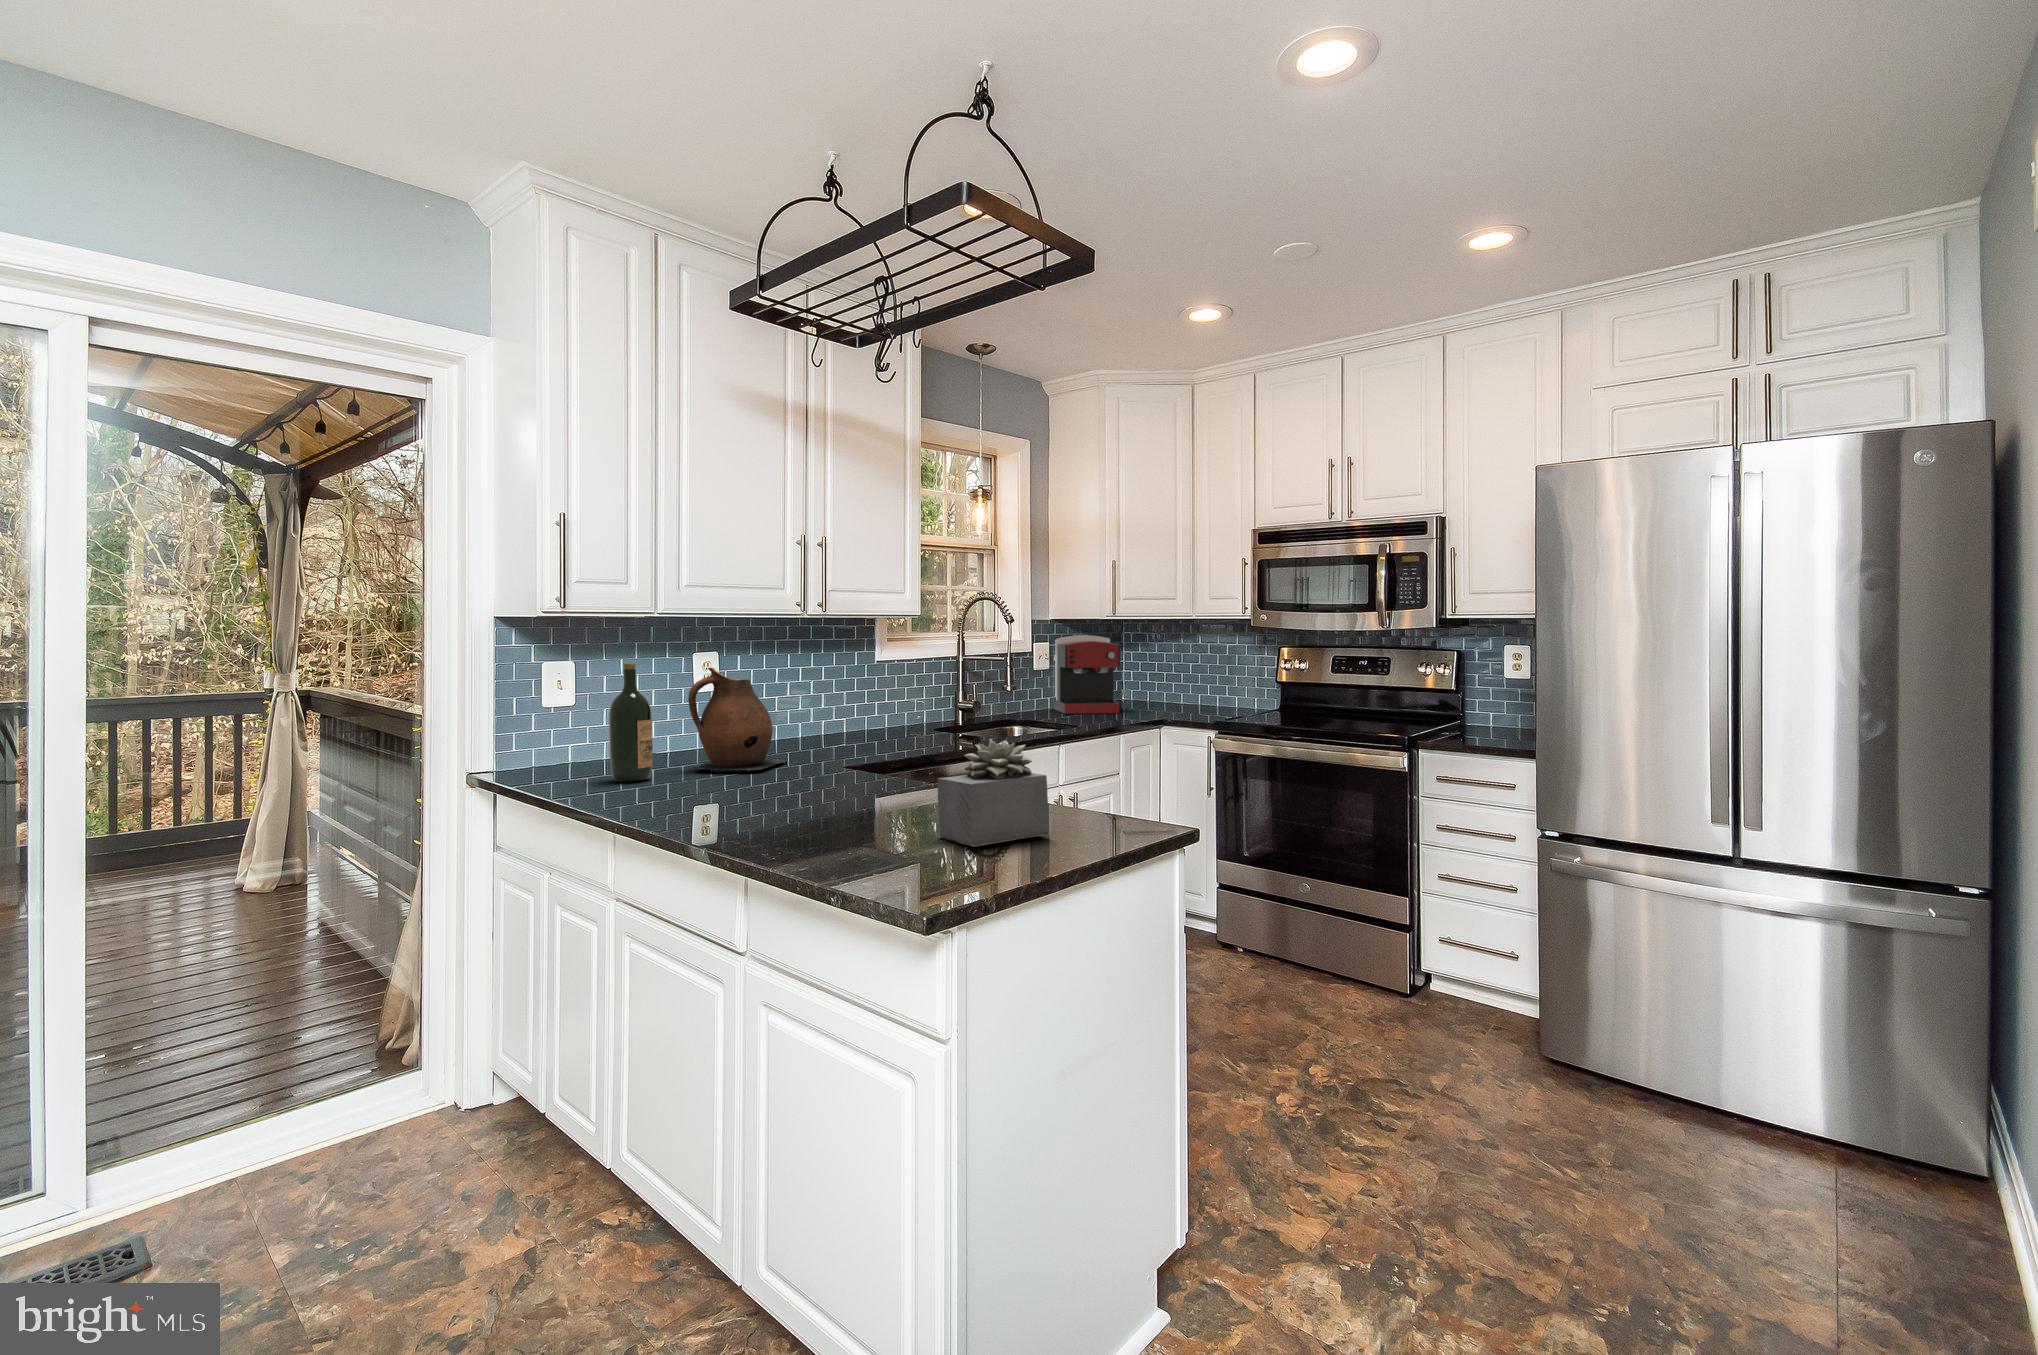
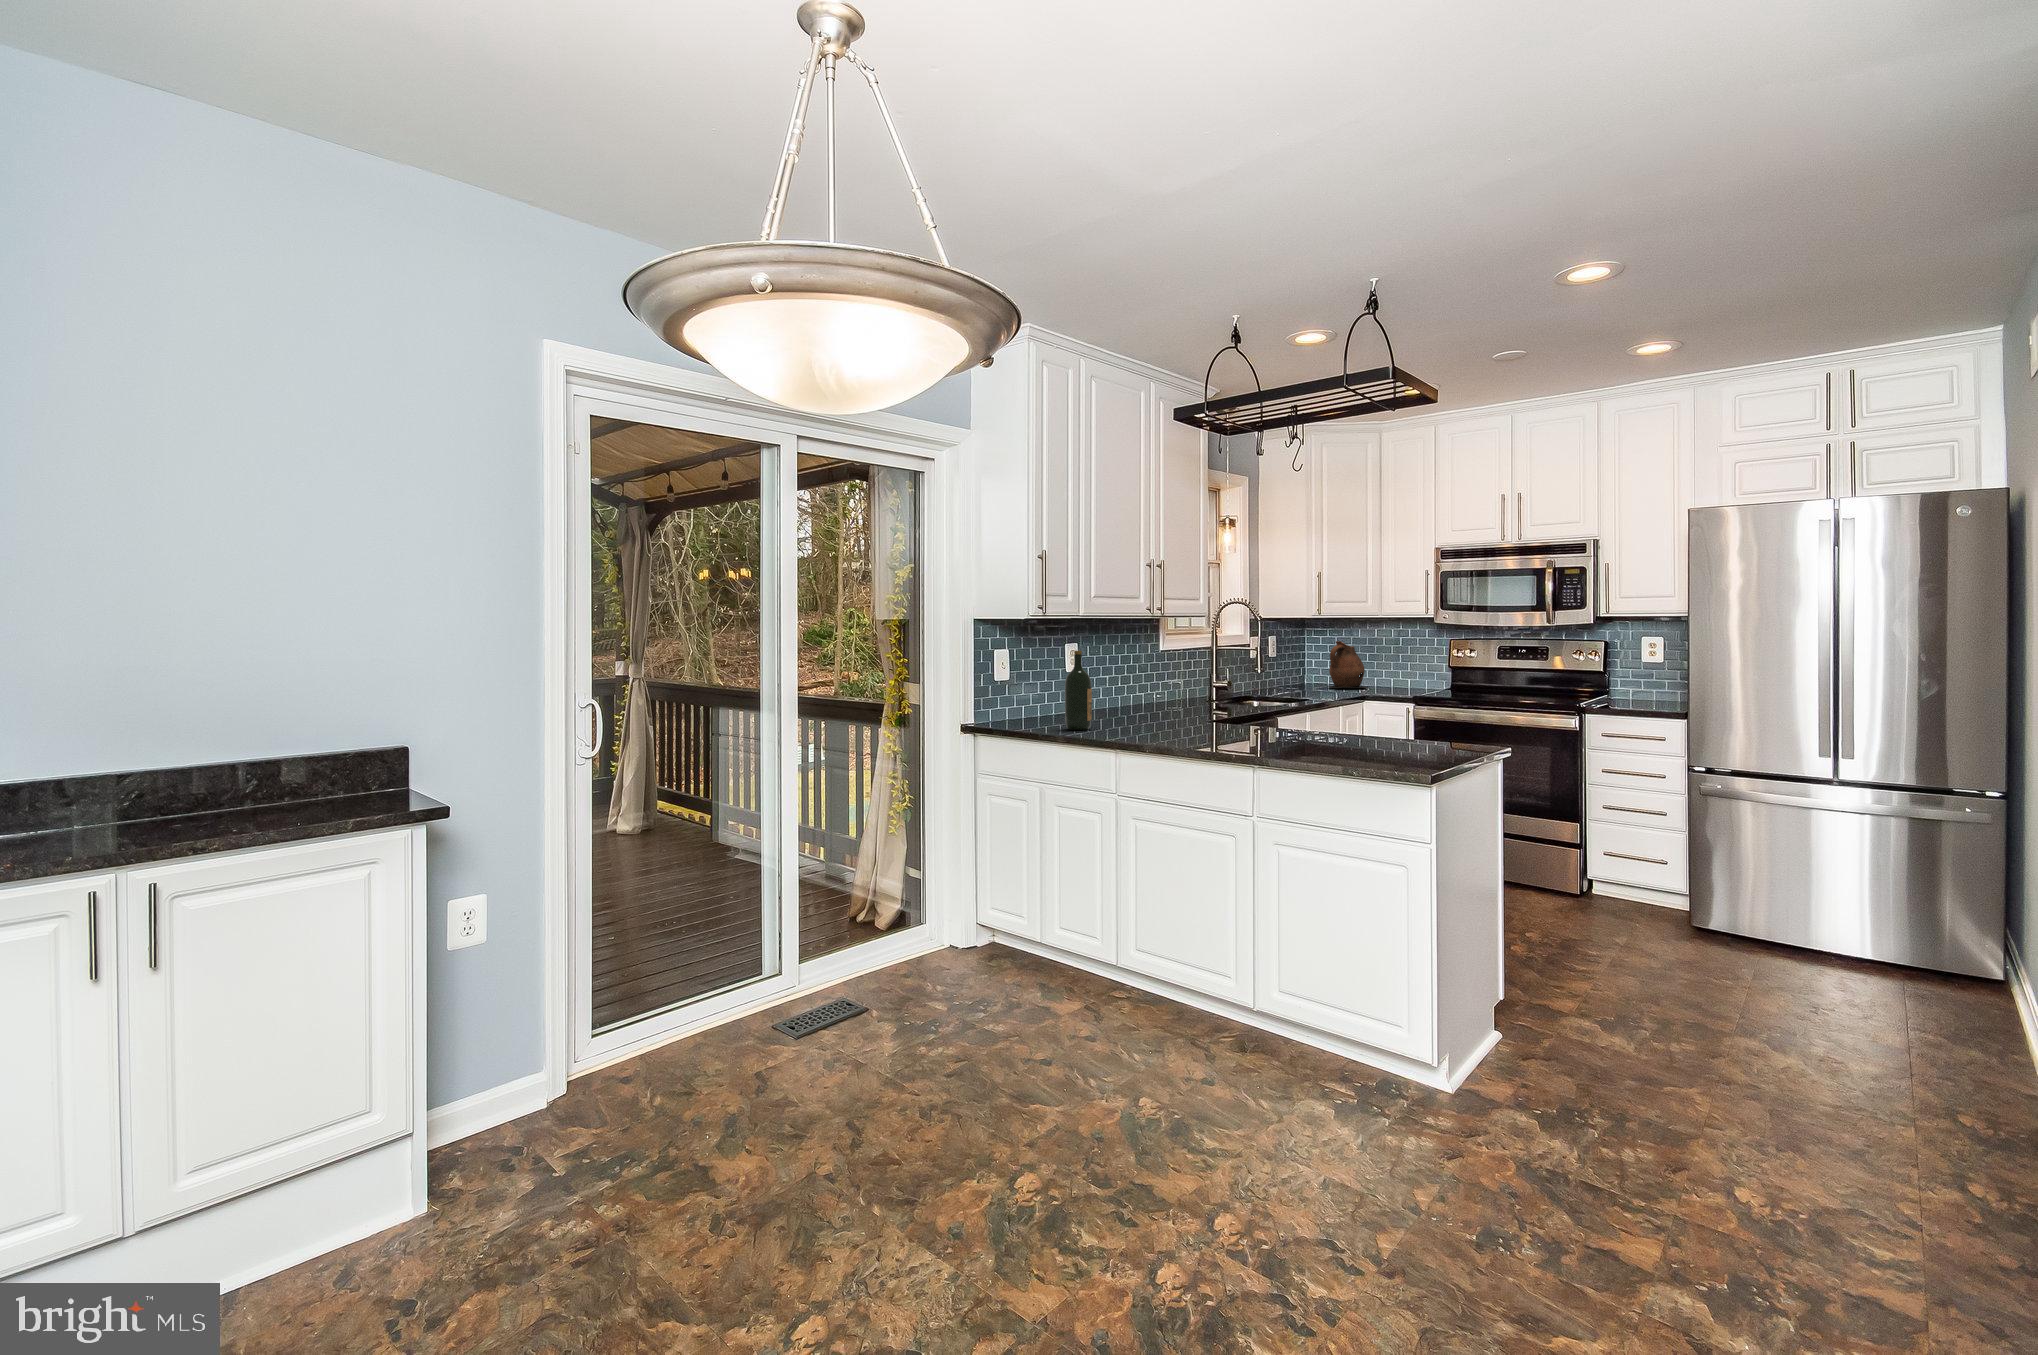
coffee maker: present [1054,635,1120,714] -> none [1262,631,1322,693]
ceramic pitcher: present [688,668,787,772] -> present [1328,641,1368,689]
succulent plant: present [937,739,1049,846] -> none [1362,691,1432,752]

